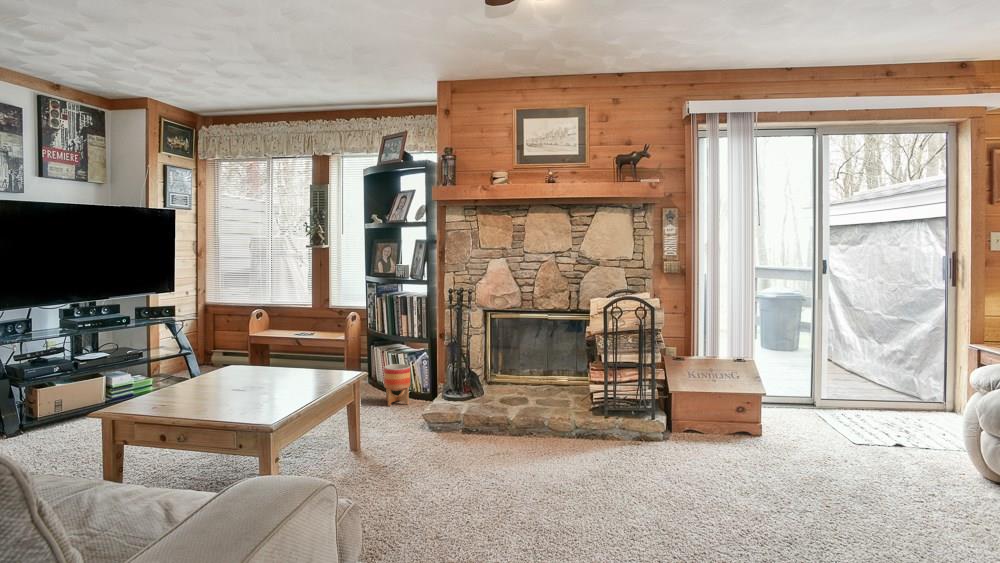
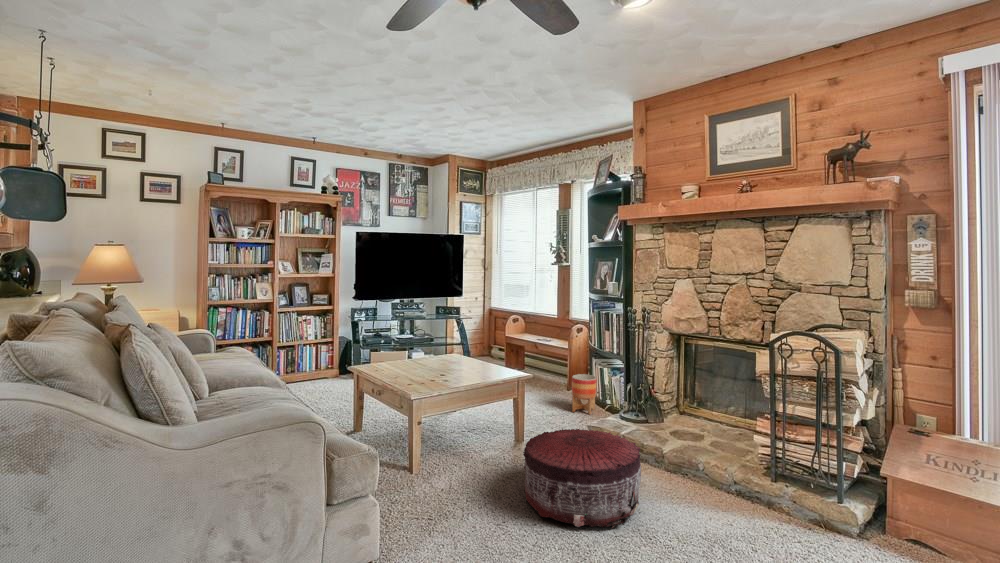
pouf: none [437,404,553,496] -> present [523,429,641,528]

